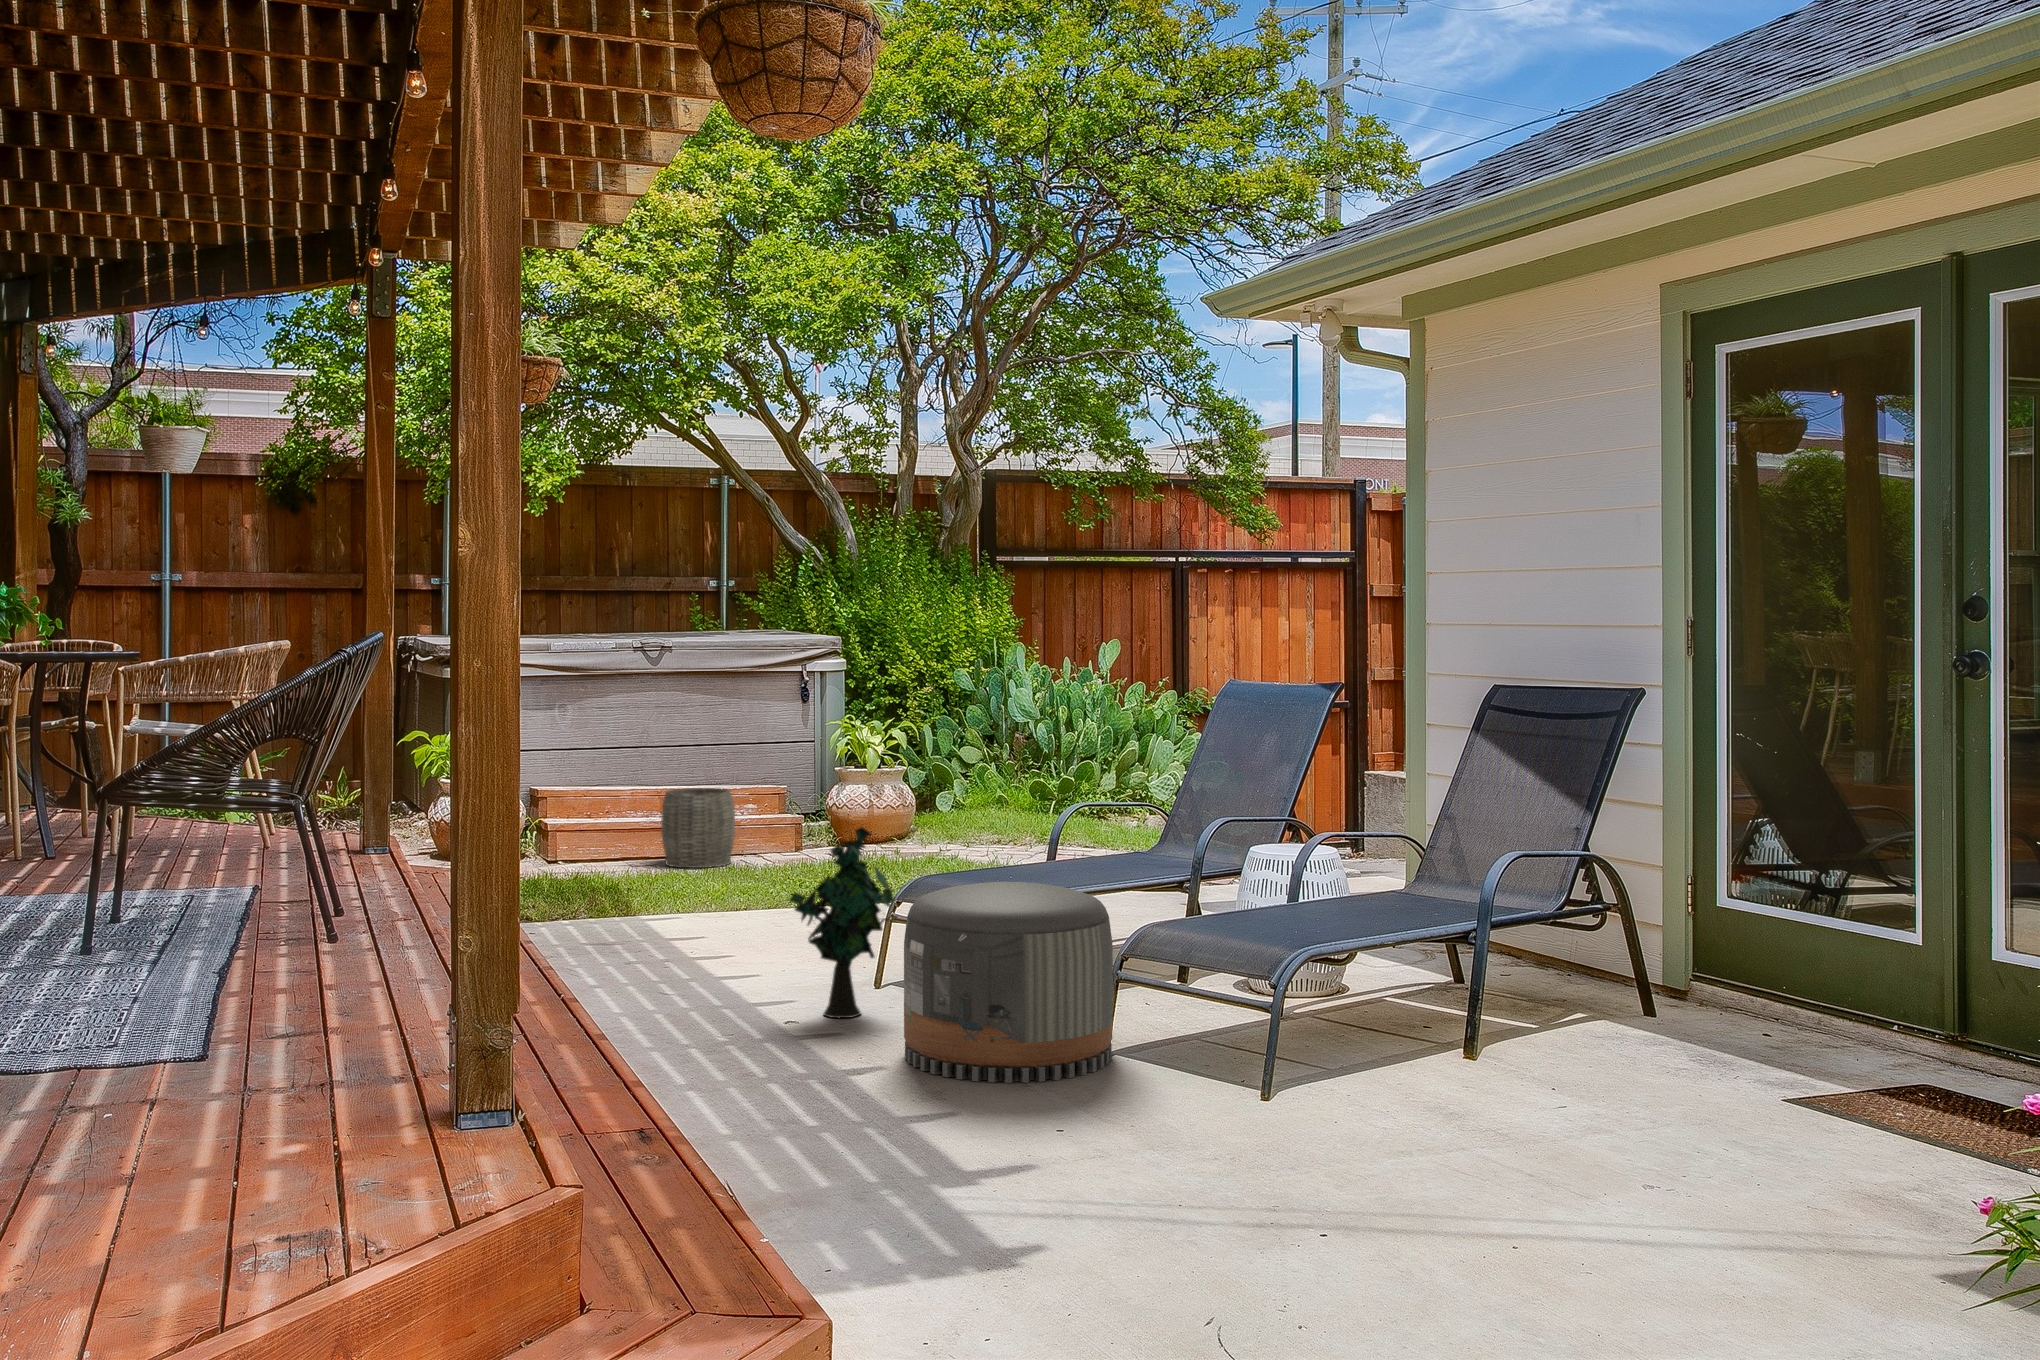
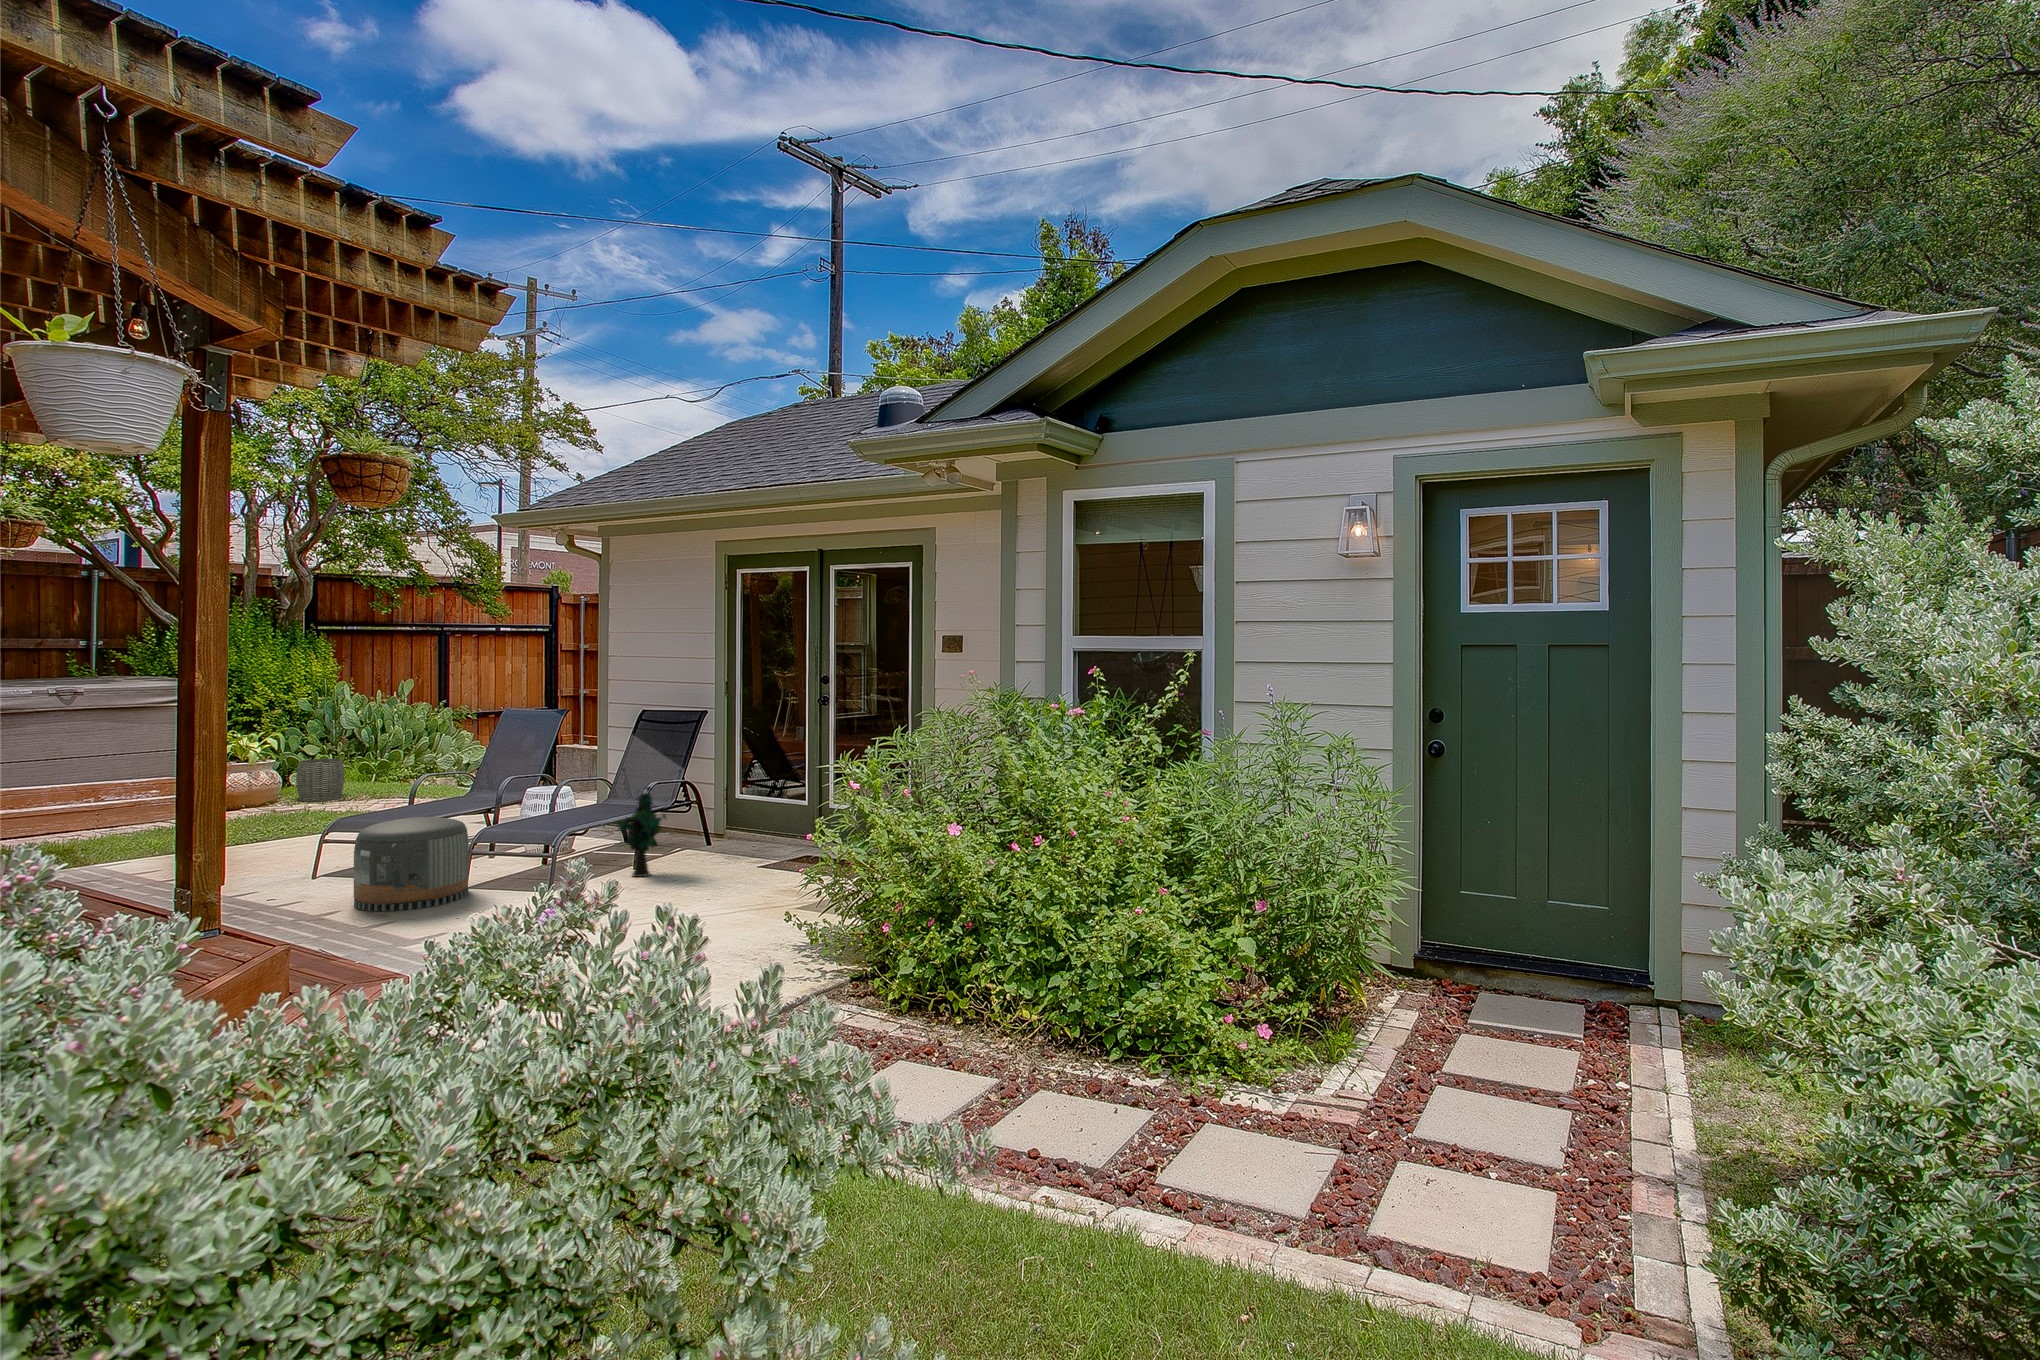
woven basket: present [661,788,735,868] -> present [296,759,344,802]
decorative plant: present [789,827,895,1018] -> present [616,787,666,877]

